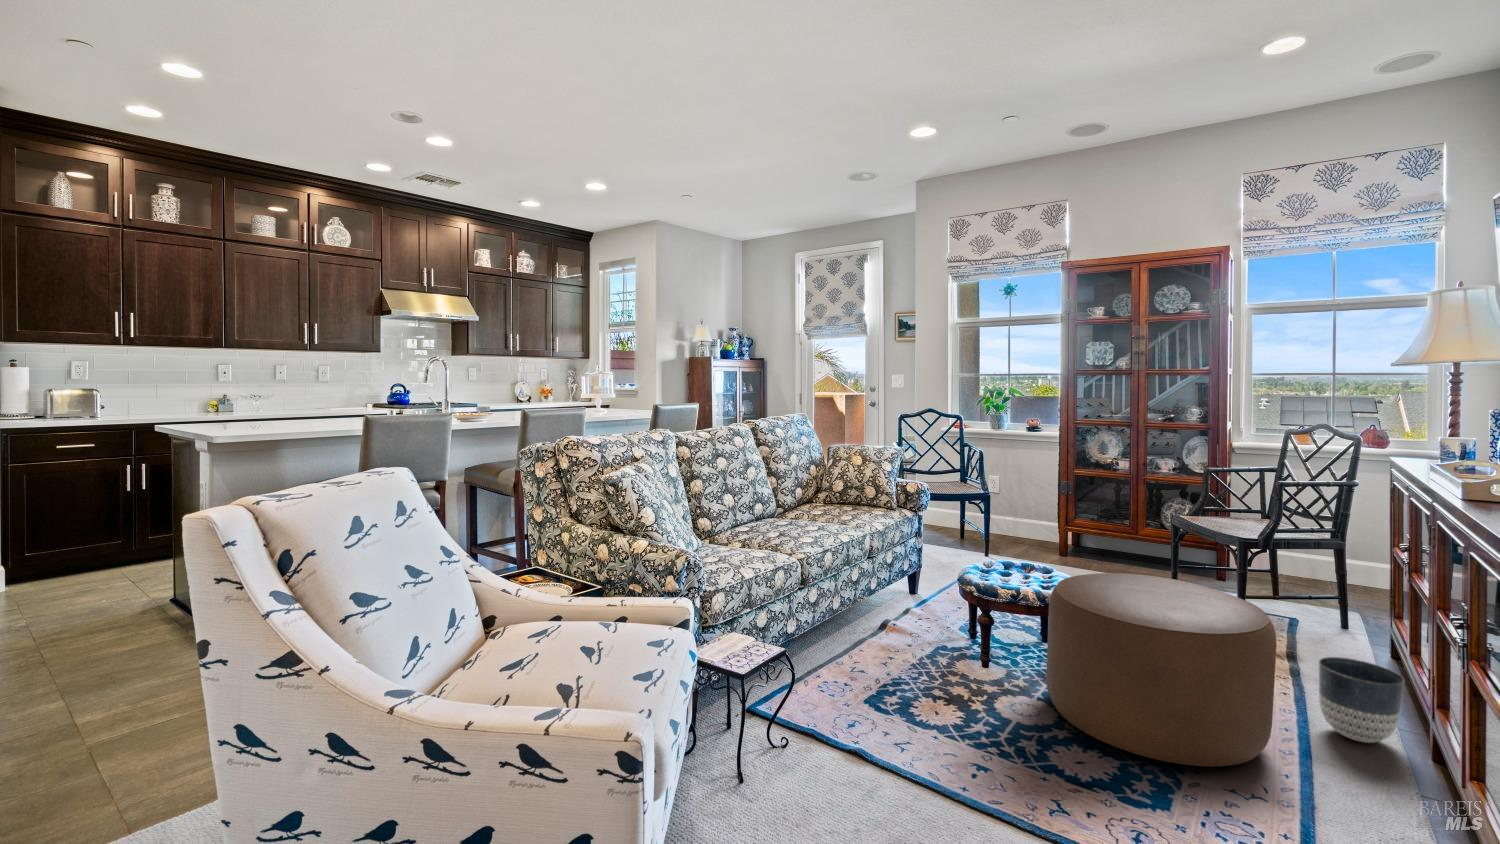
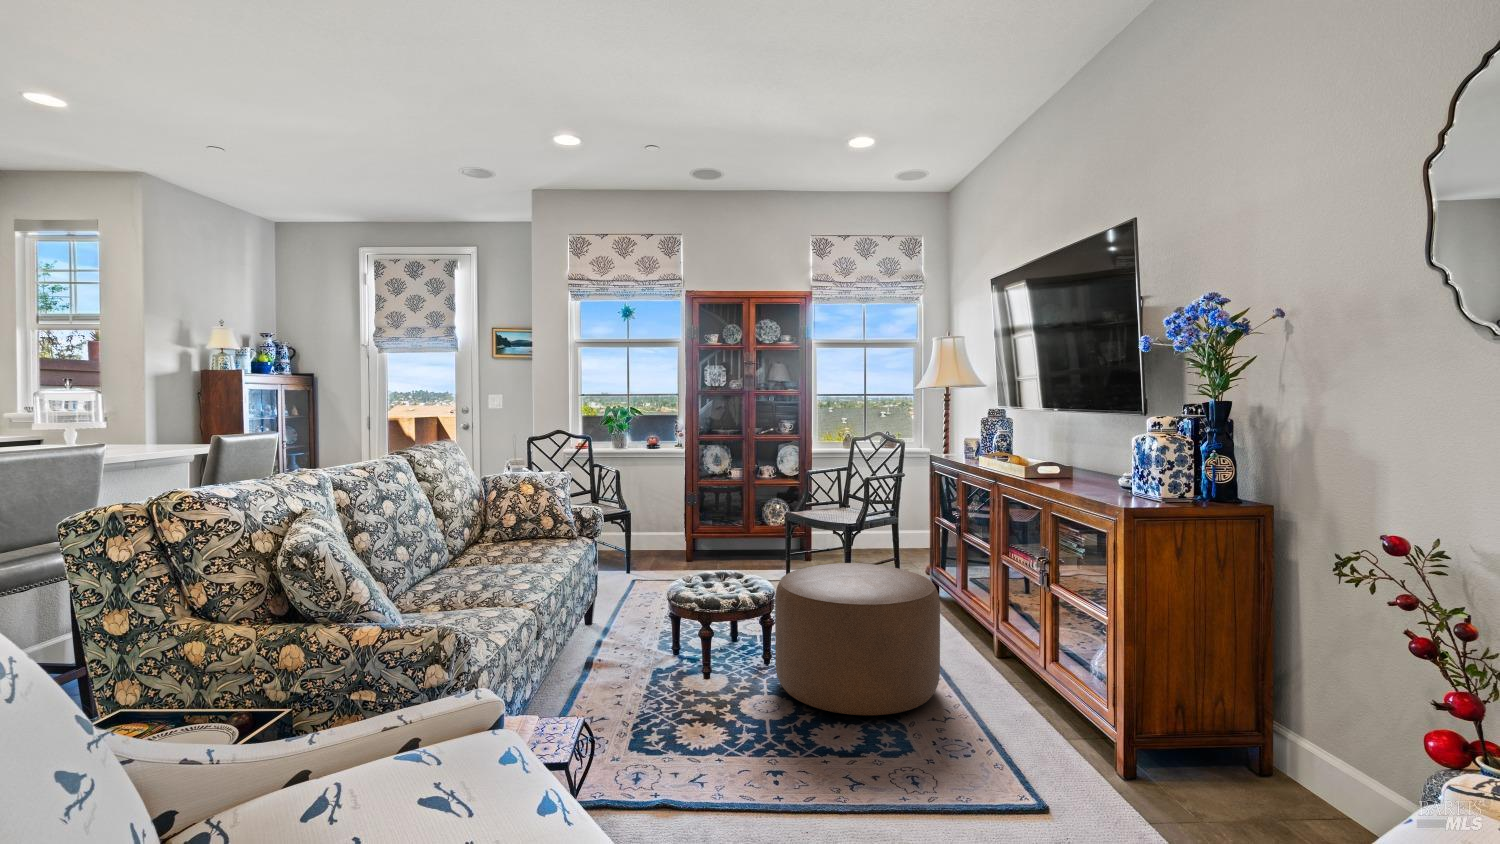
planter: present [1319,657,1404,743] -> none [941,601,989,659]

